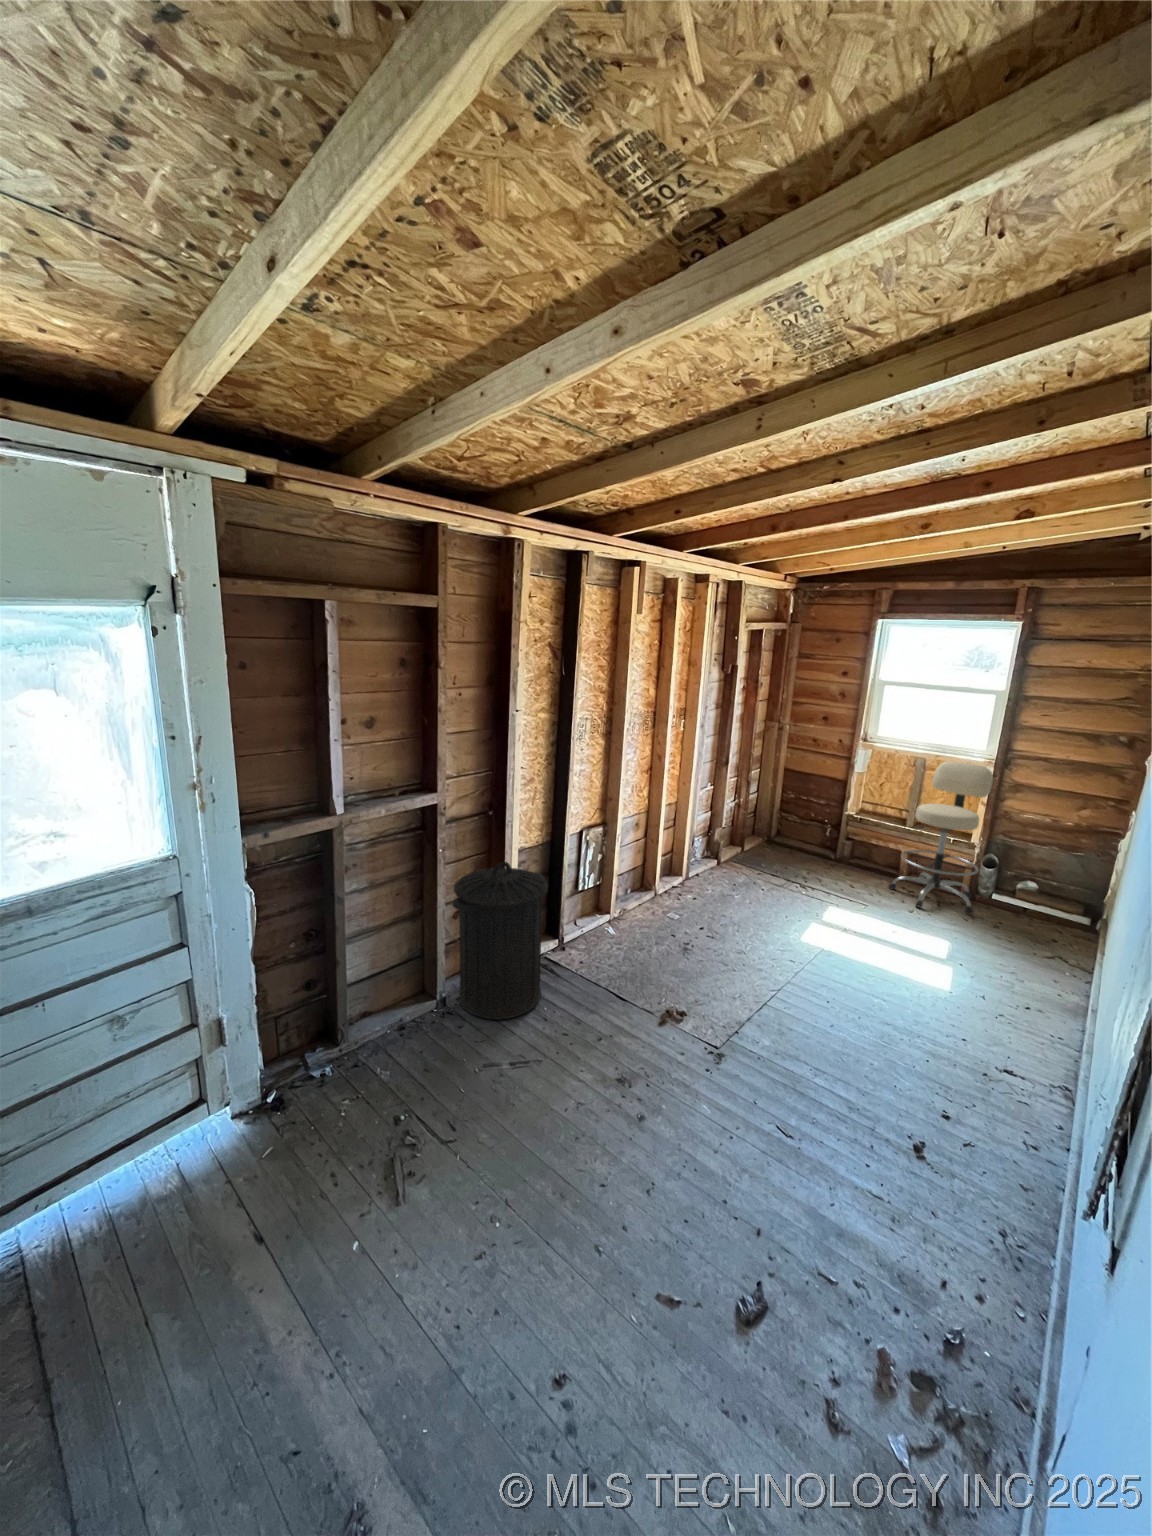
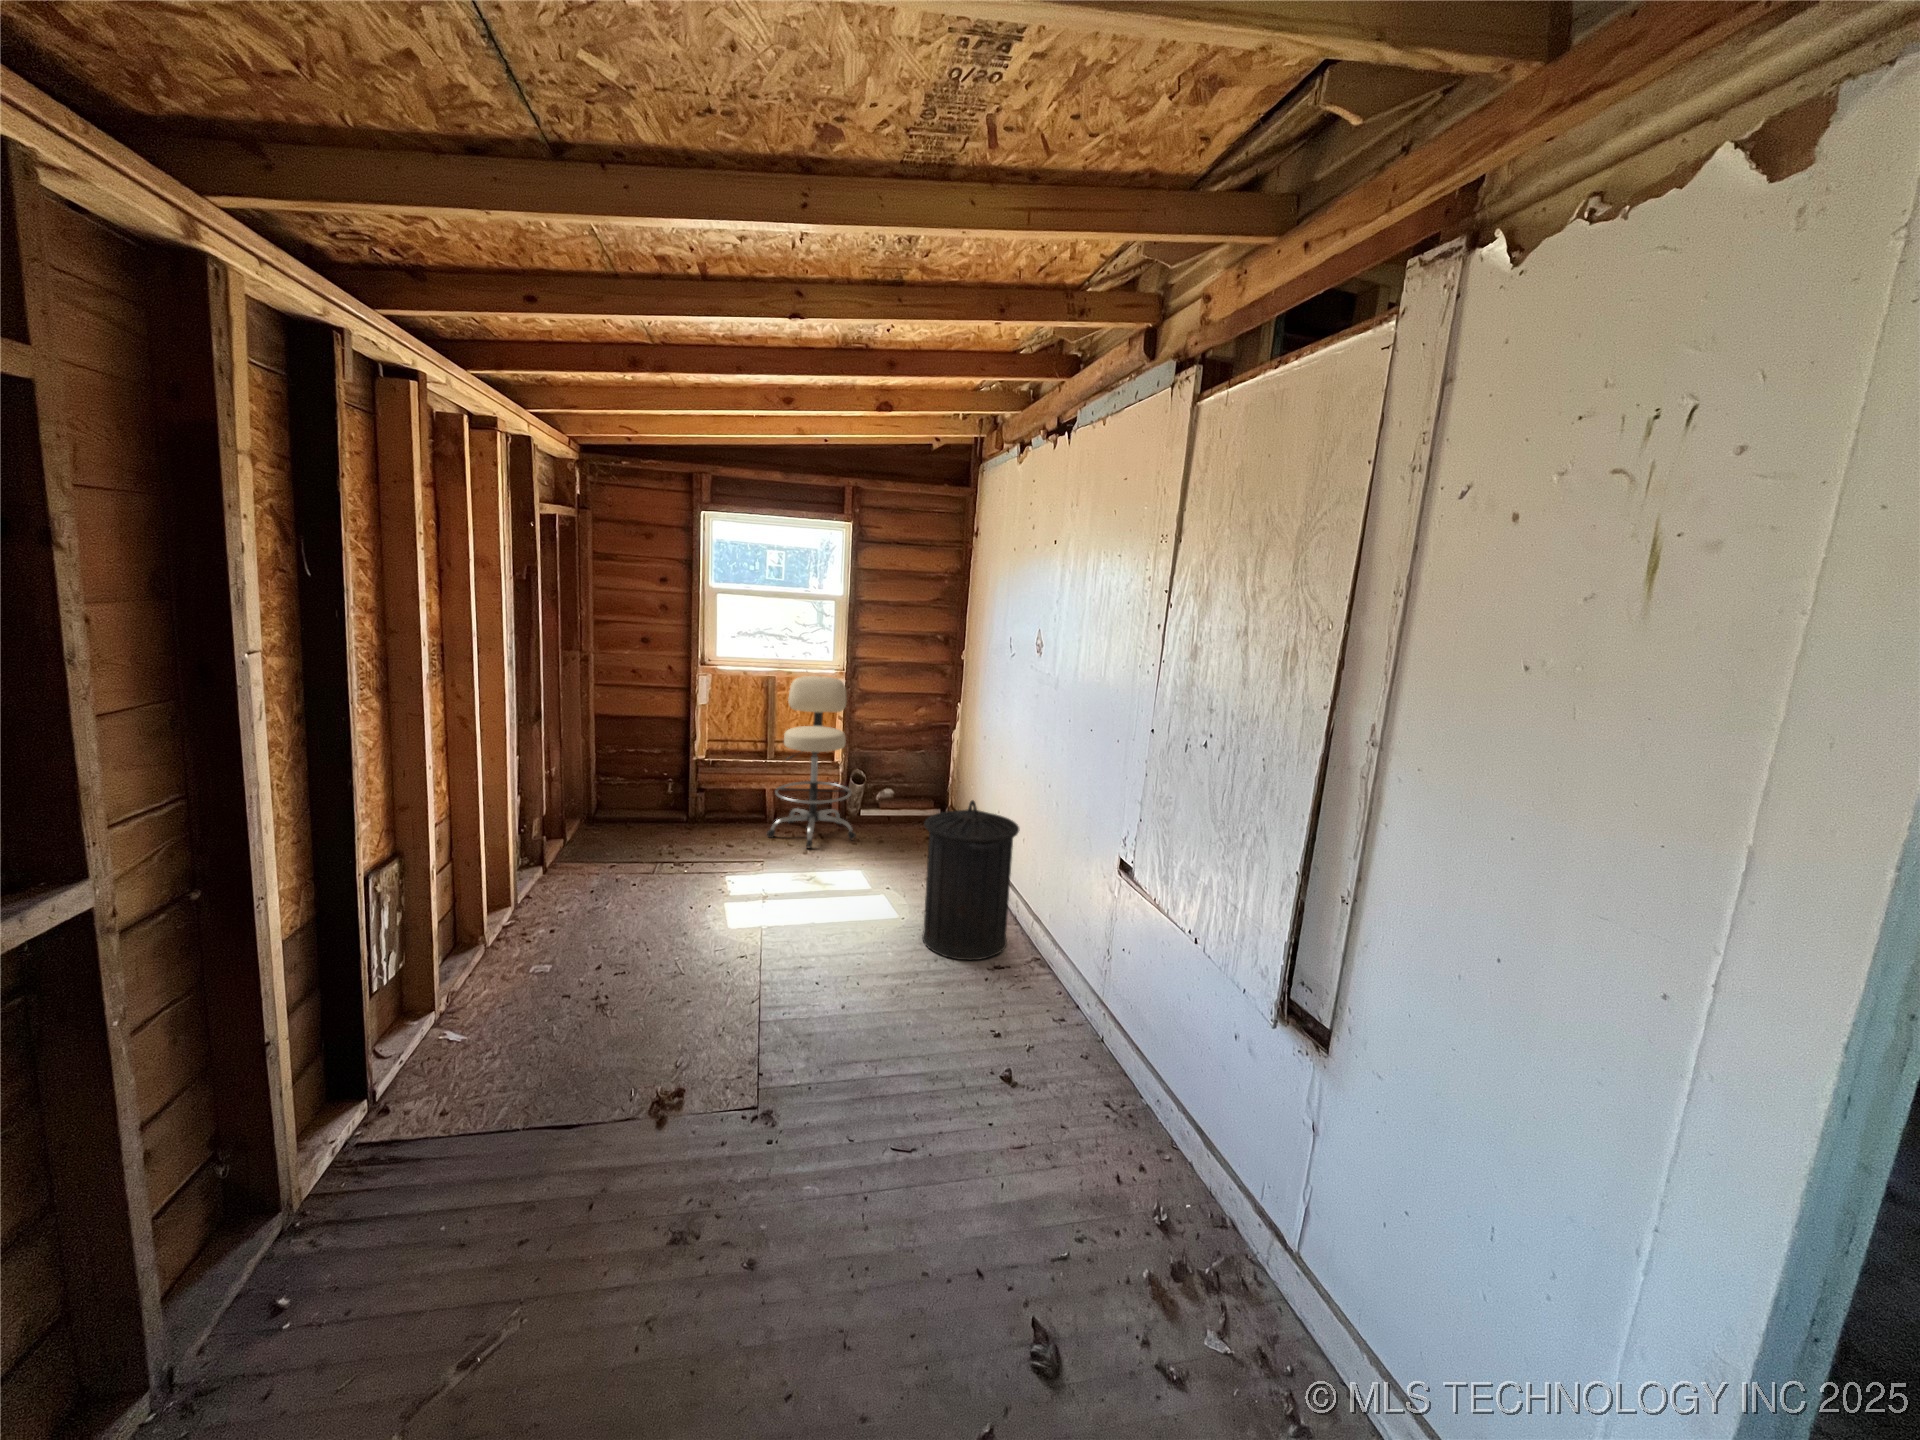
trash can: present [452,862,548,1019] -> present [922,800,1019,960]

